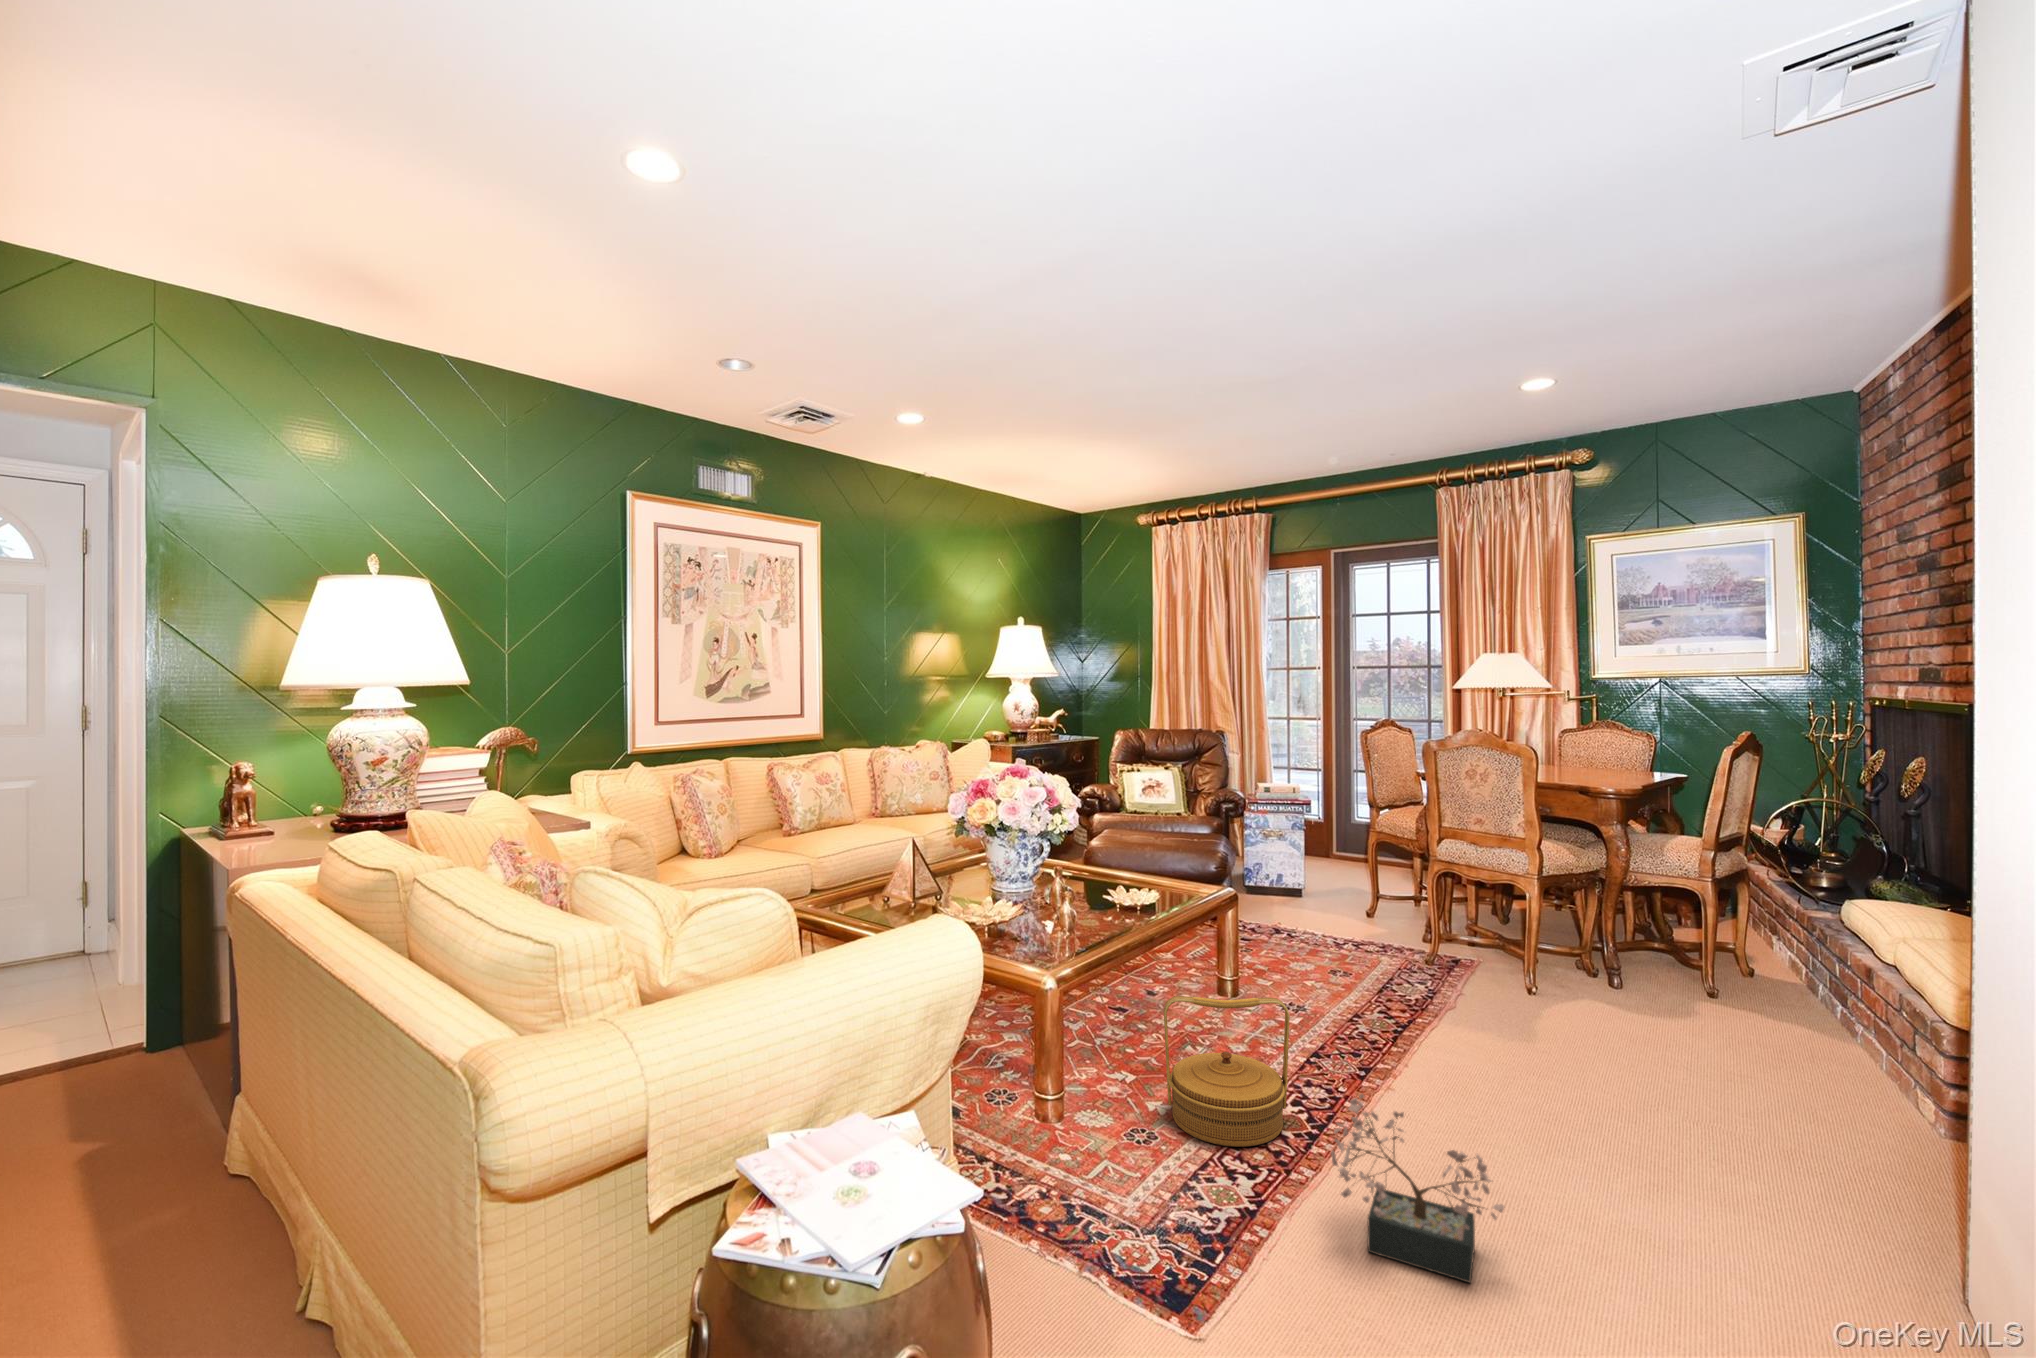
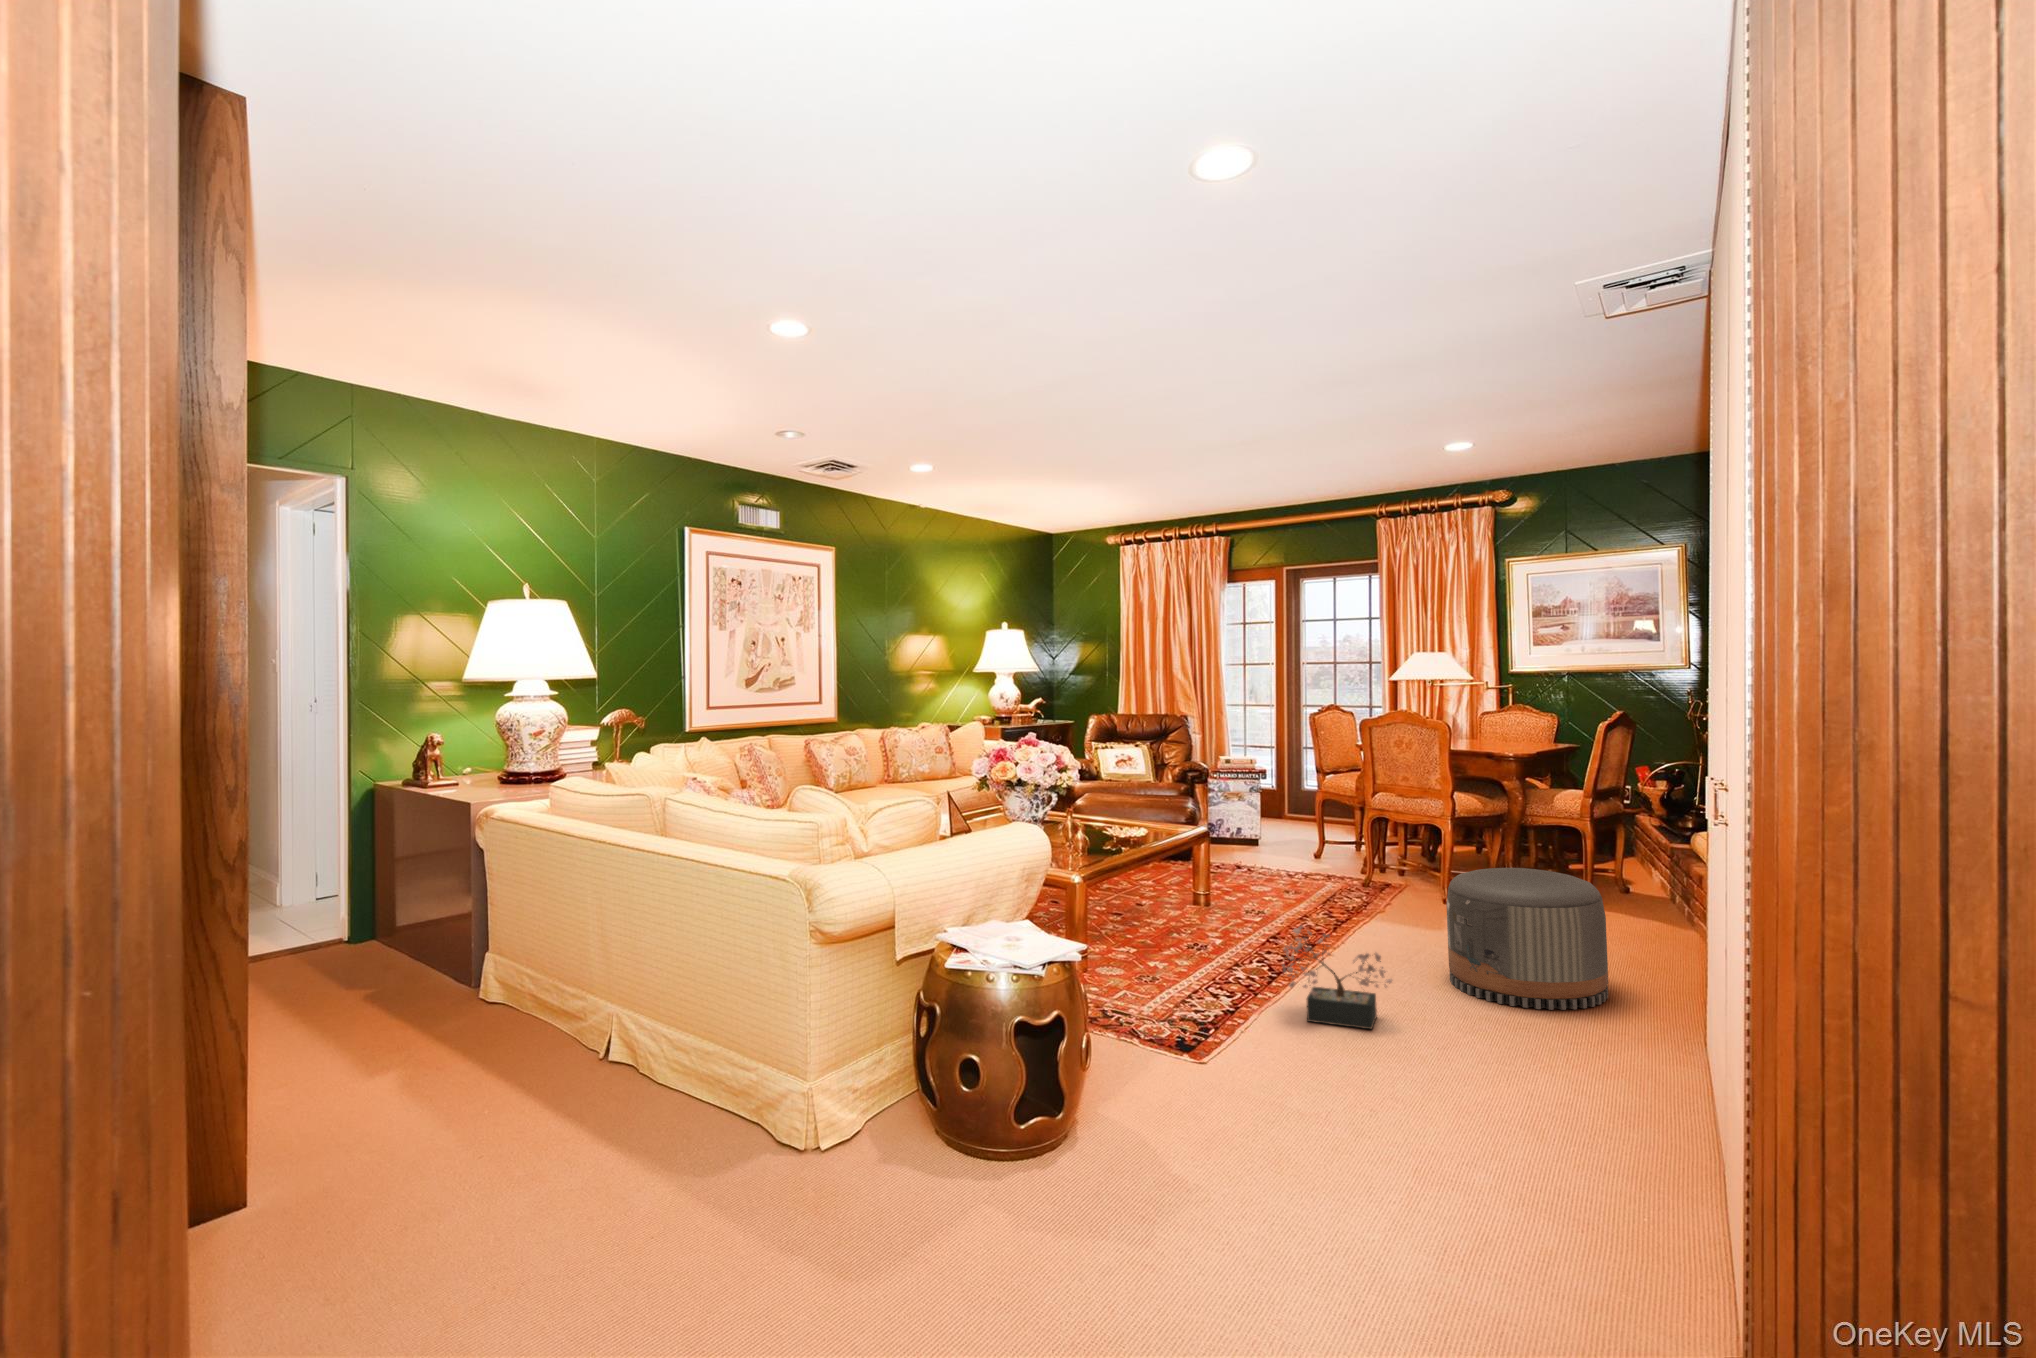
basket: present [1164,996,1290,1147] -> none [1161,881,1252,983]
pouf: none [1572,1003,1834,1256] -> present [1446,868,1608,1010]

